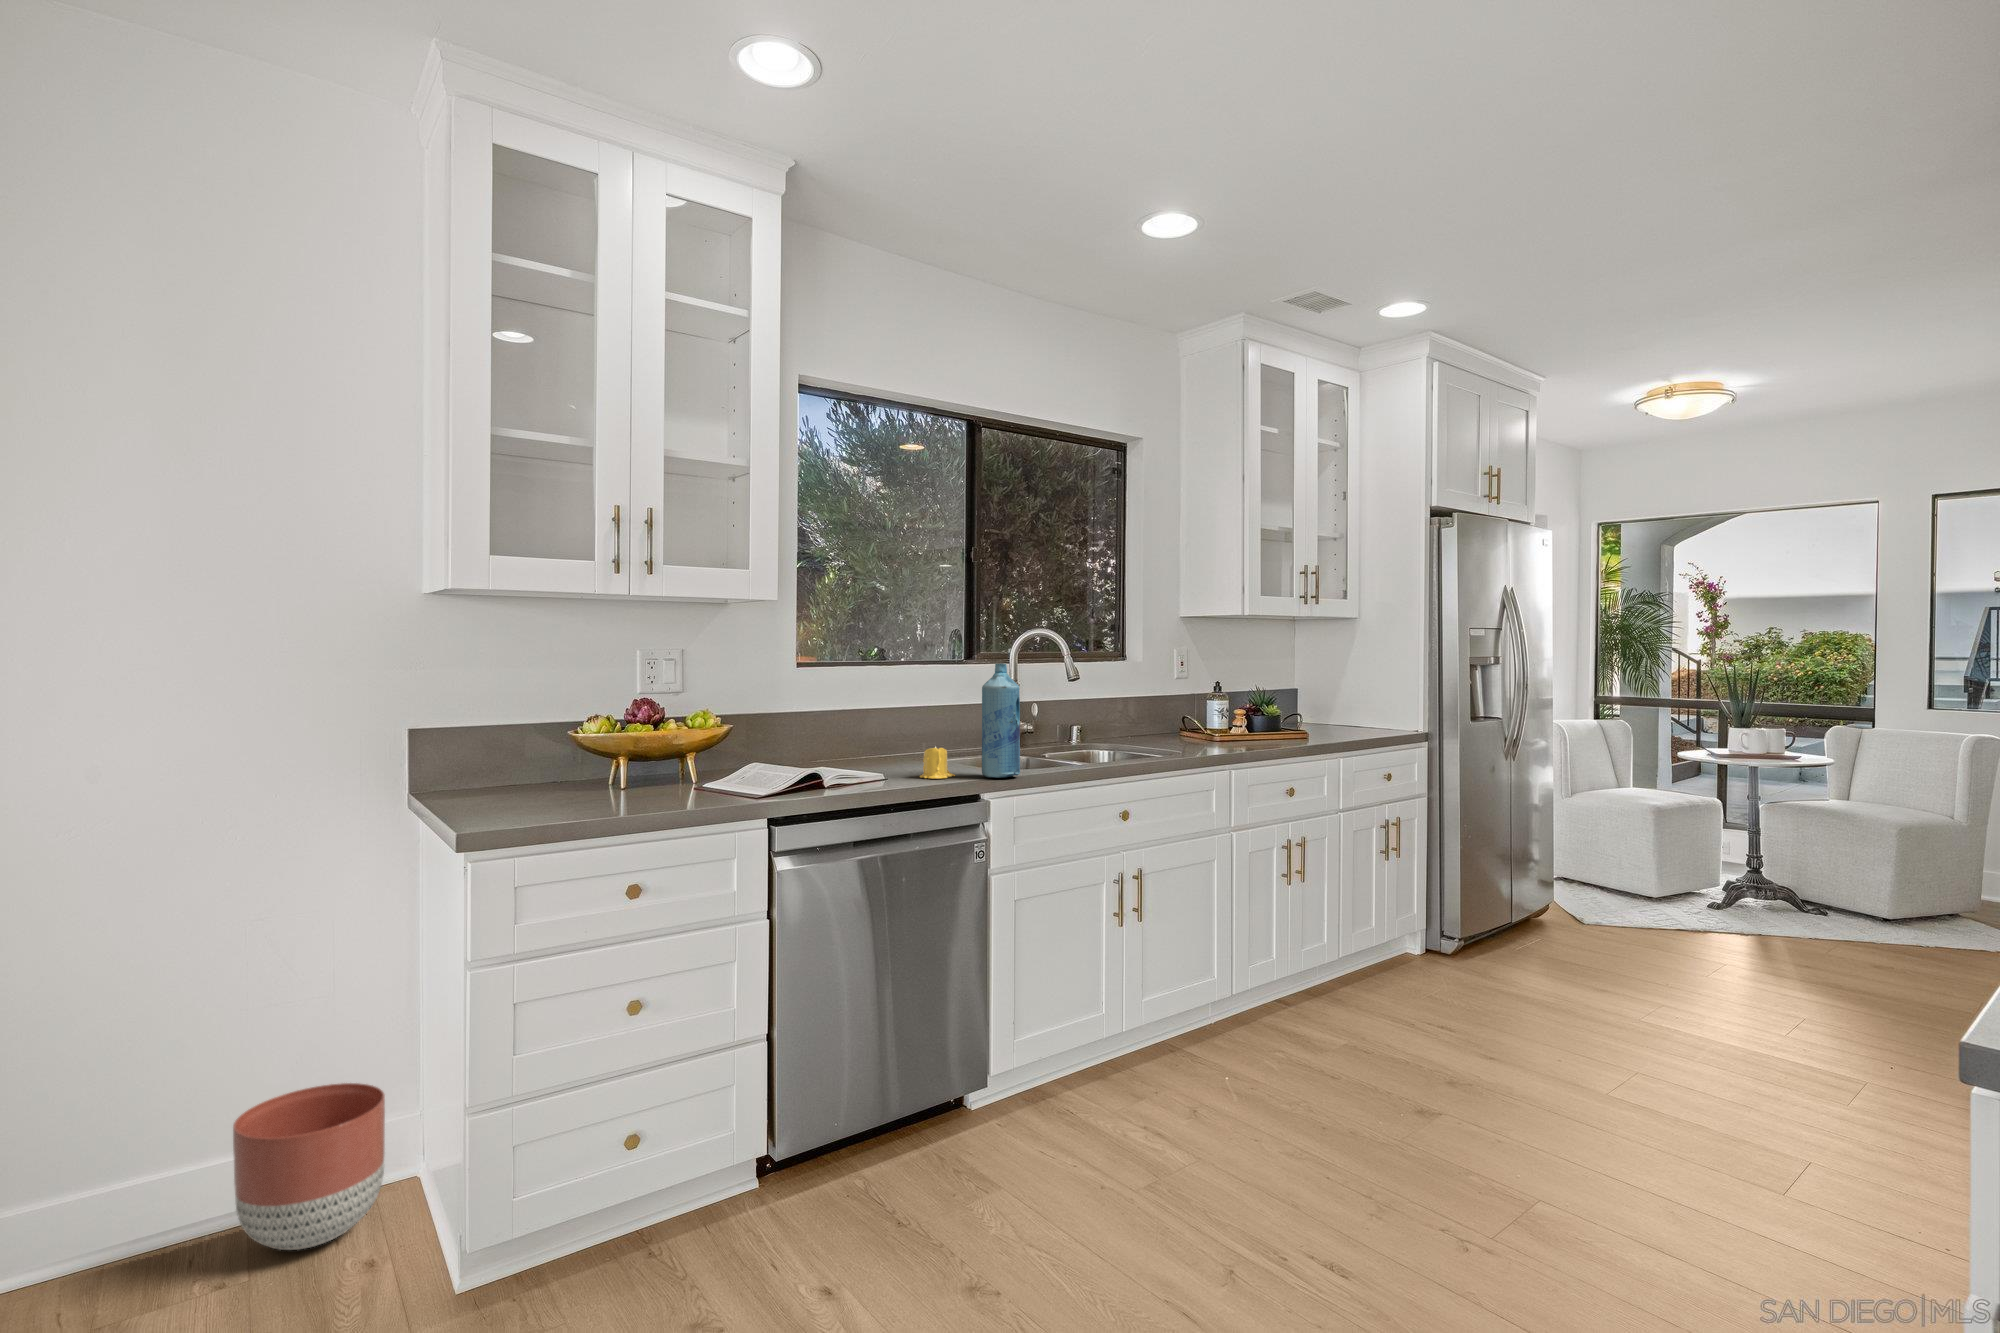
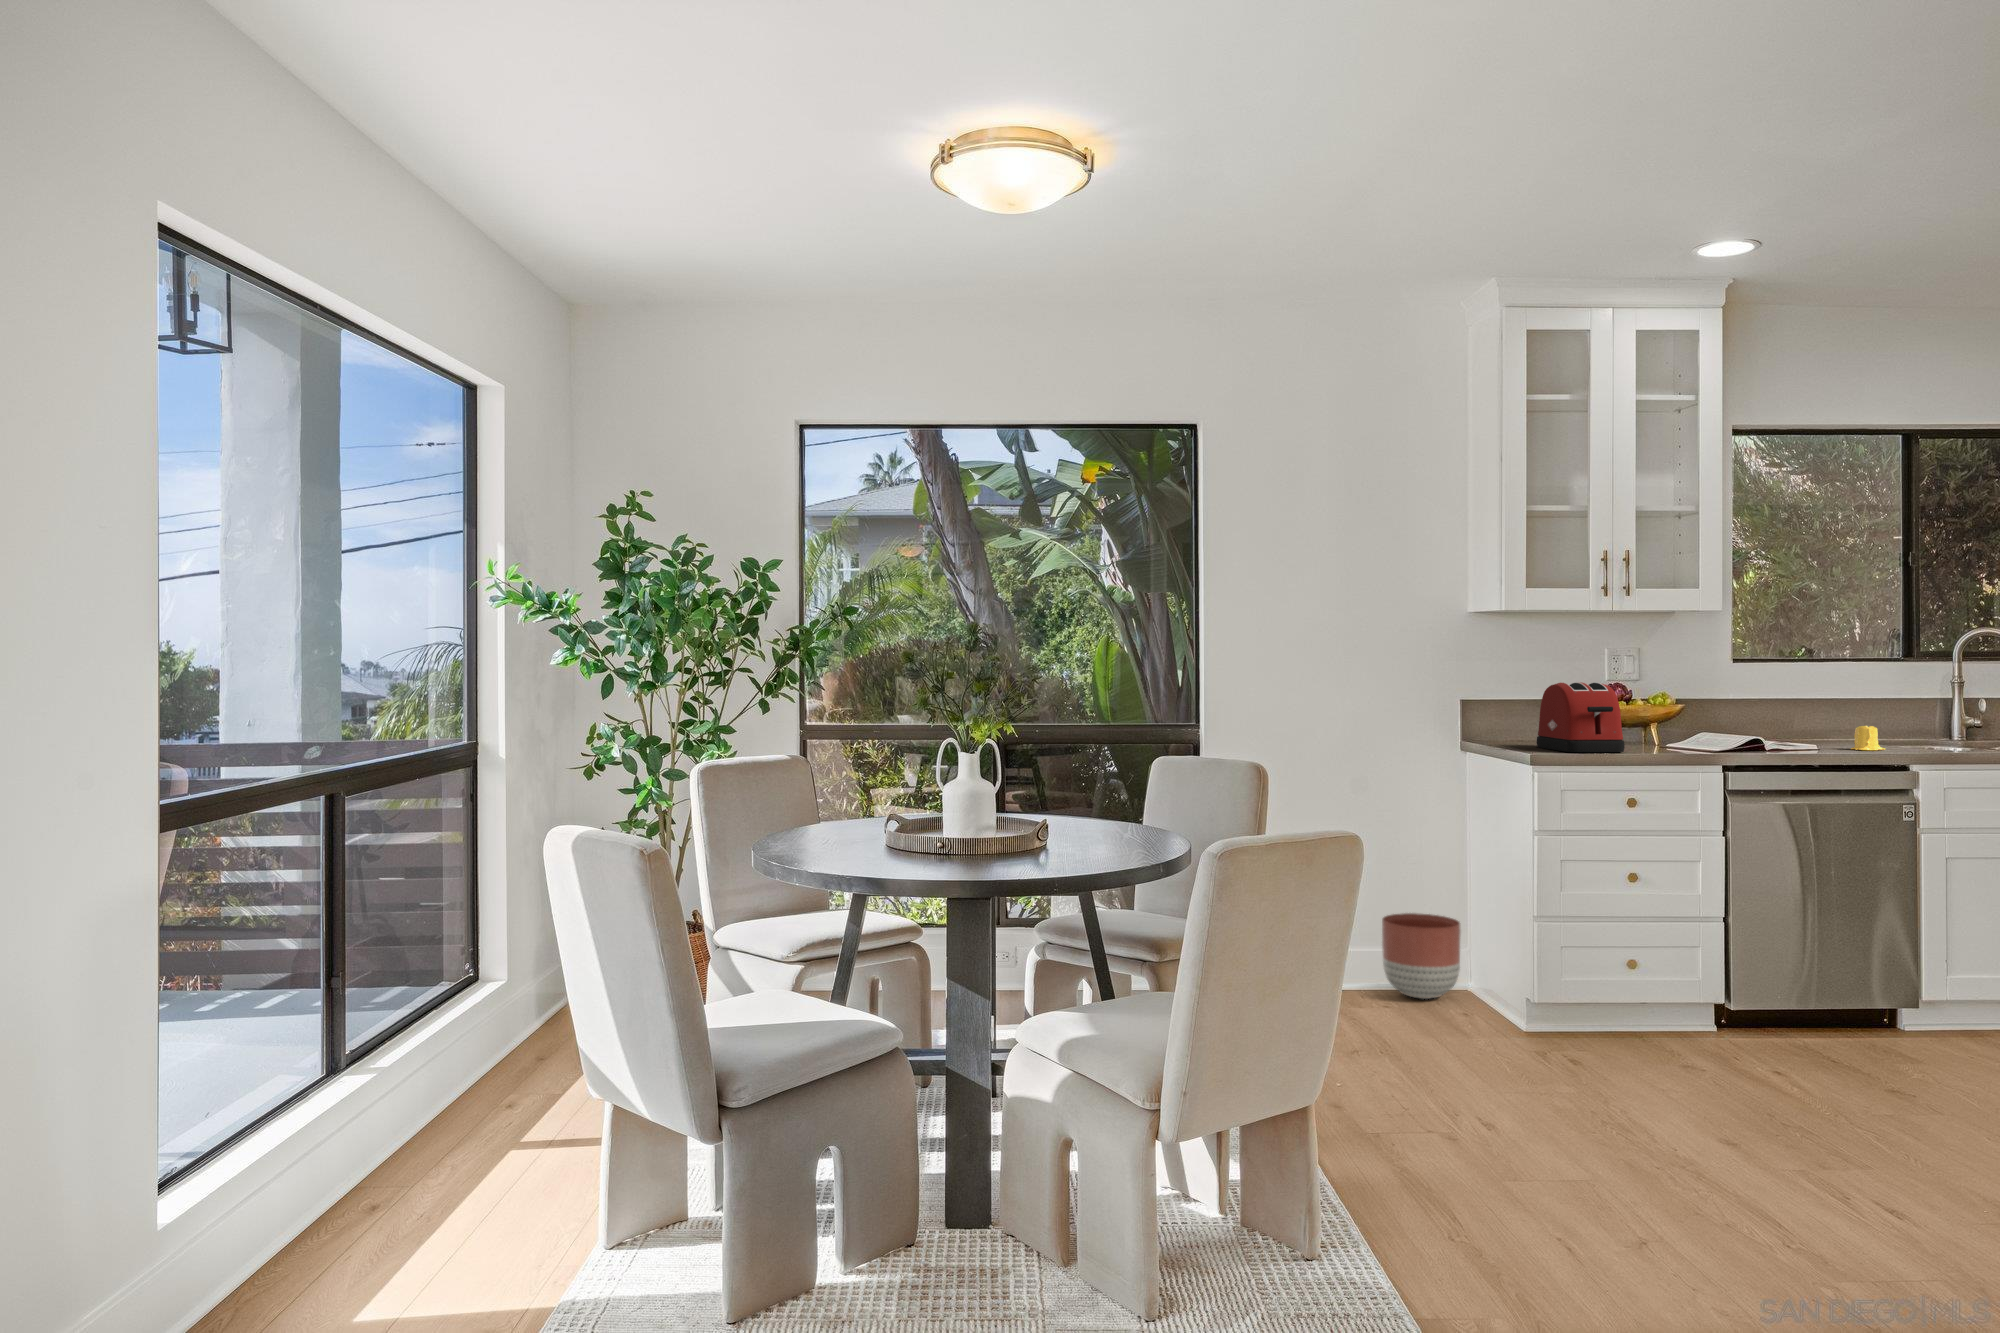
bottle: present [982,663,1020,778] -> none [1912,658,1951,752]
toaster: none [506,701,629,818] -> present [1537,682,1625,752]

